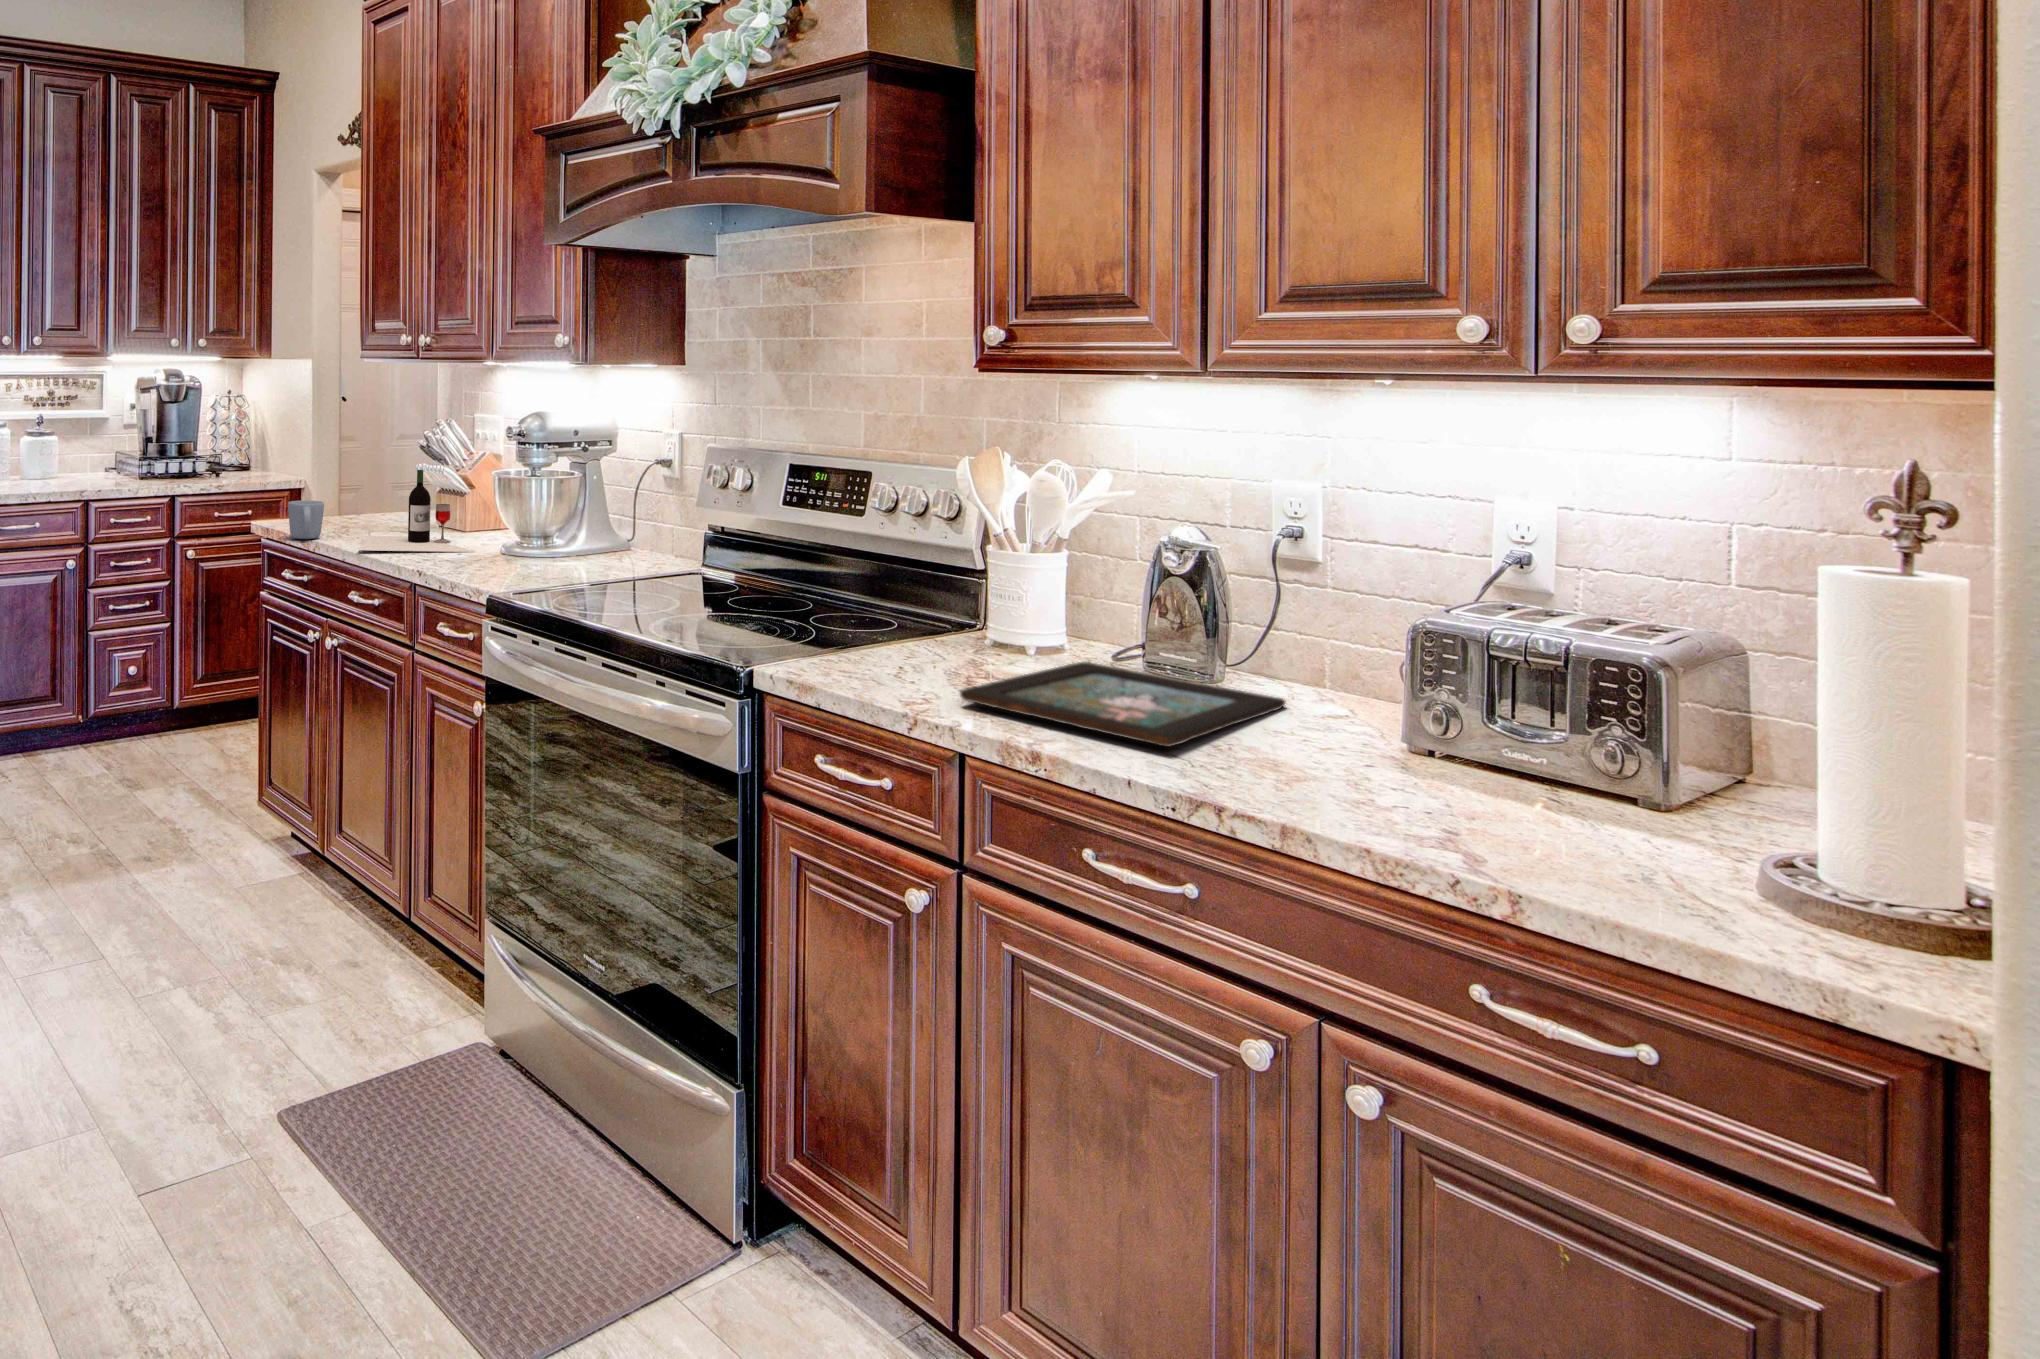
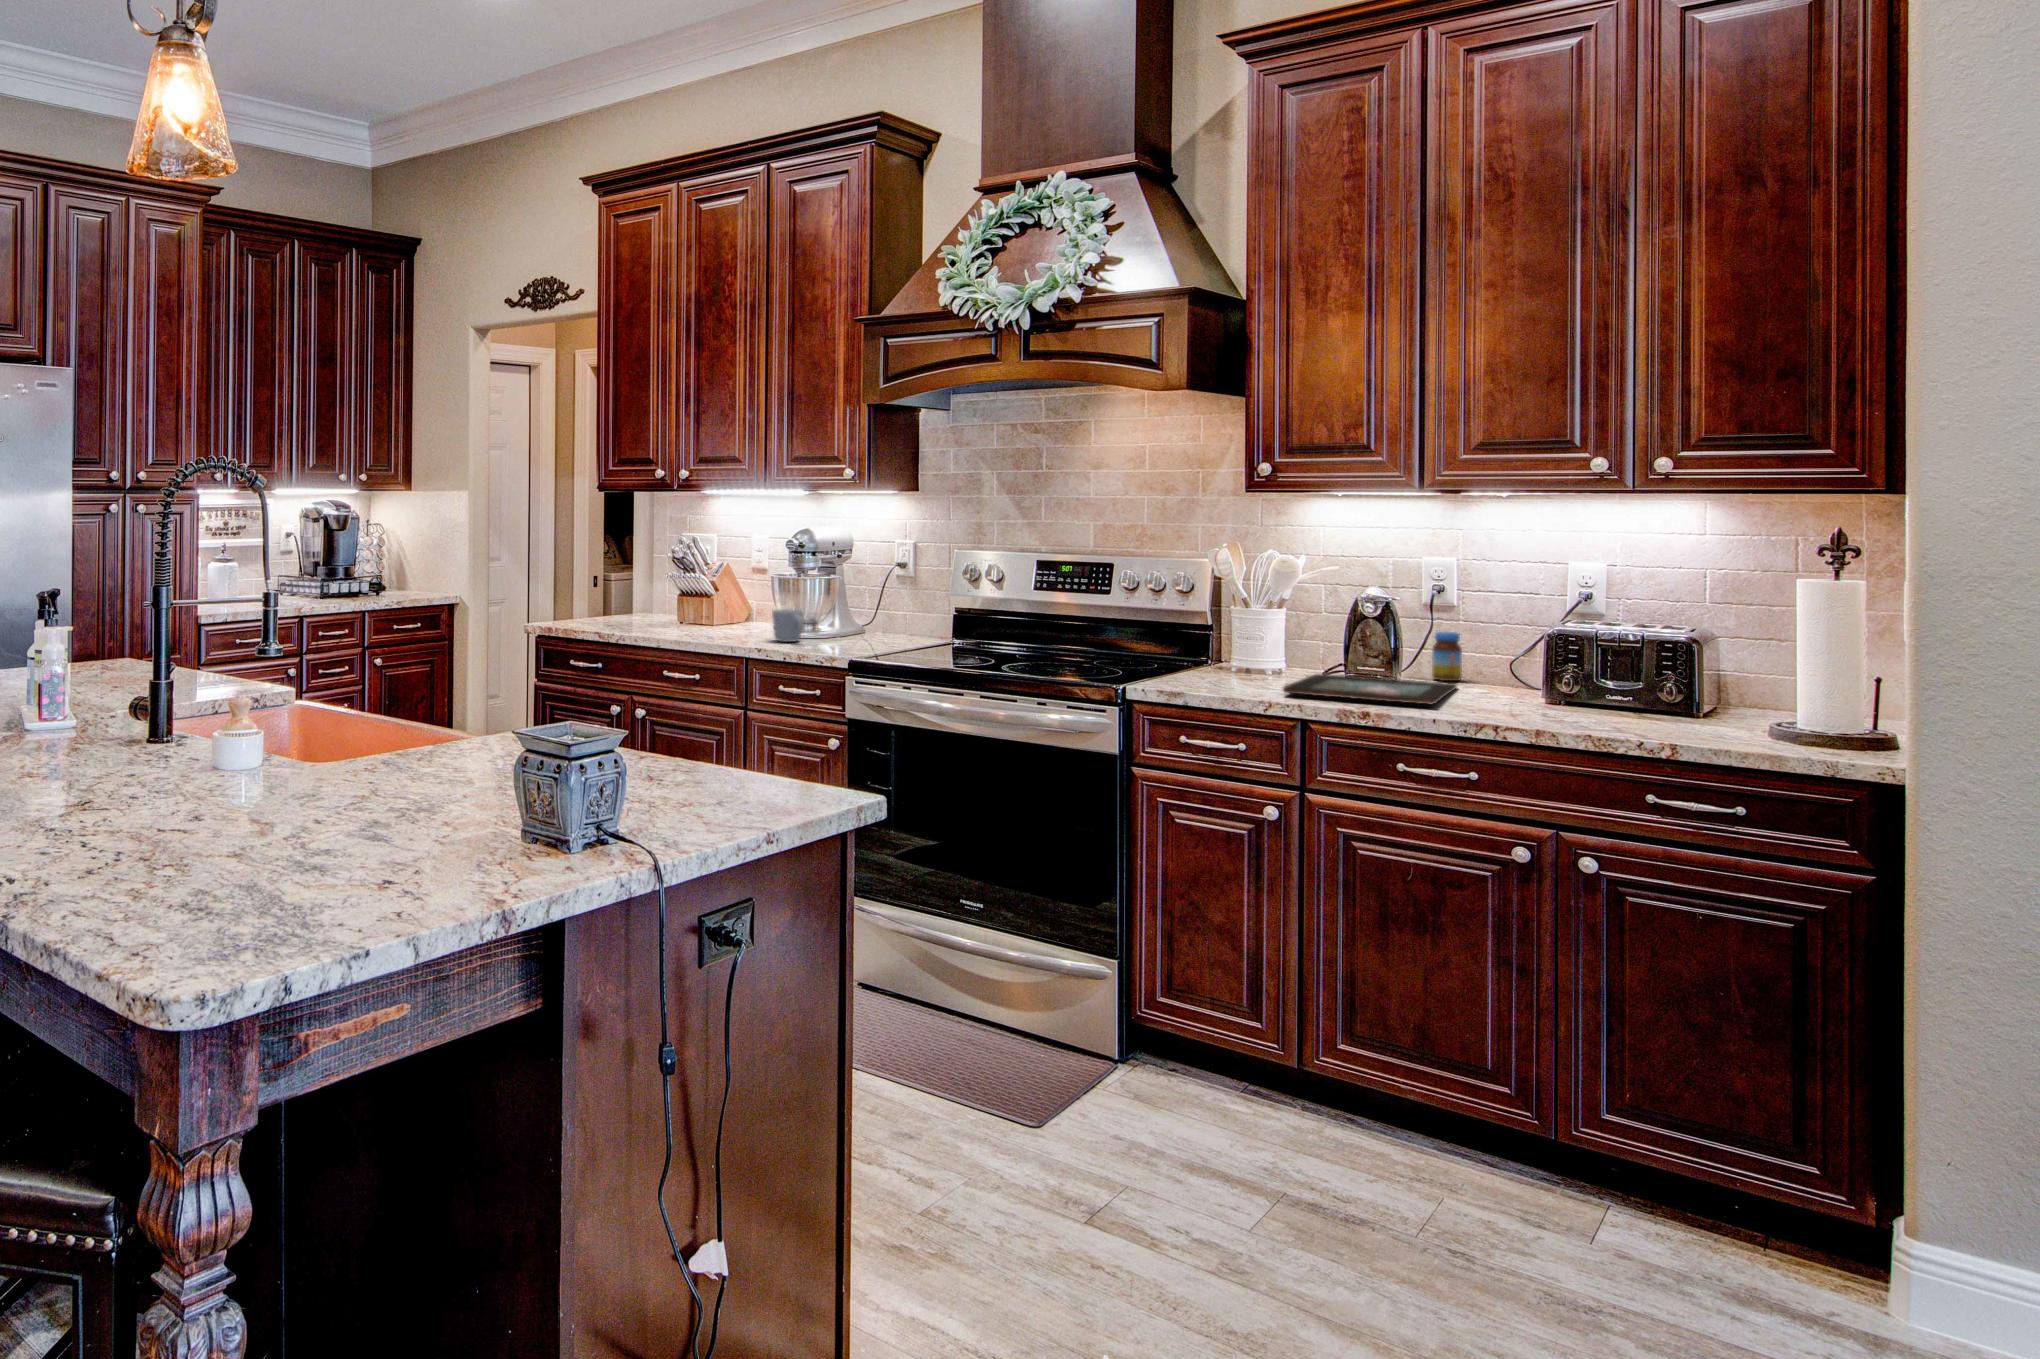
wine bottle: present [358,470,475,552] -> none [648,577,760,639]
mug: present [288,500,324,539] -> present [772,609,804,642]
jar: none [1269,605,1317,691] -> present [1432,632,1462,681]

